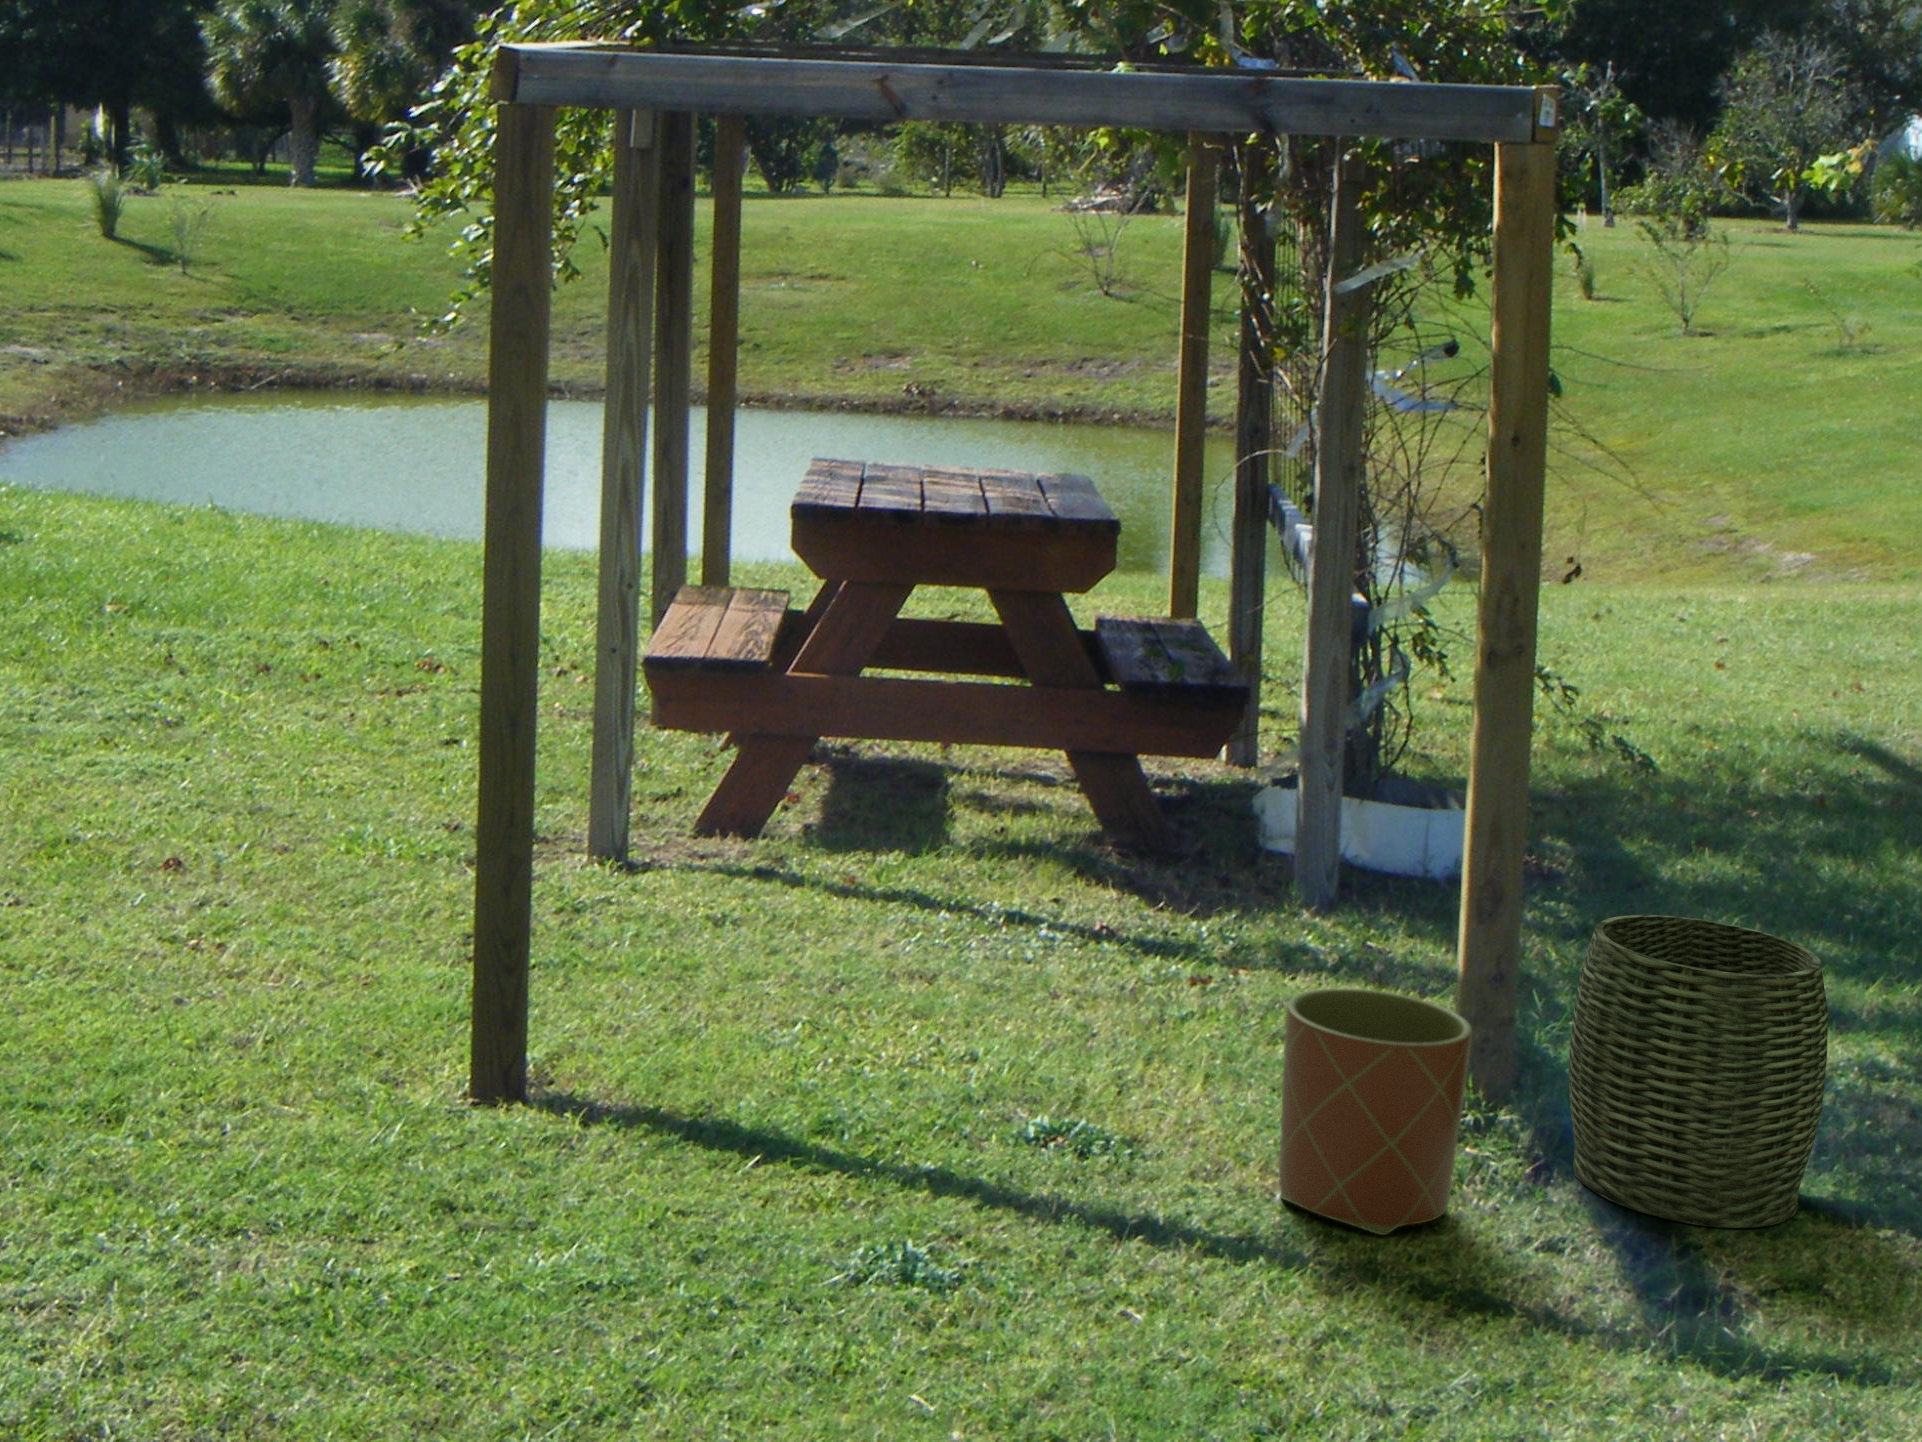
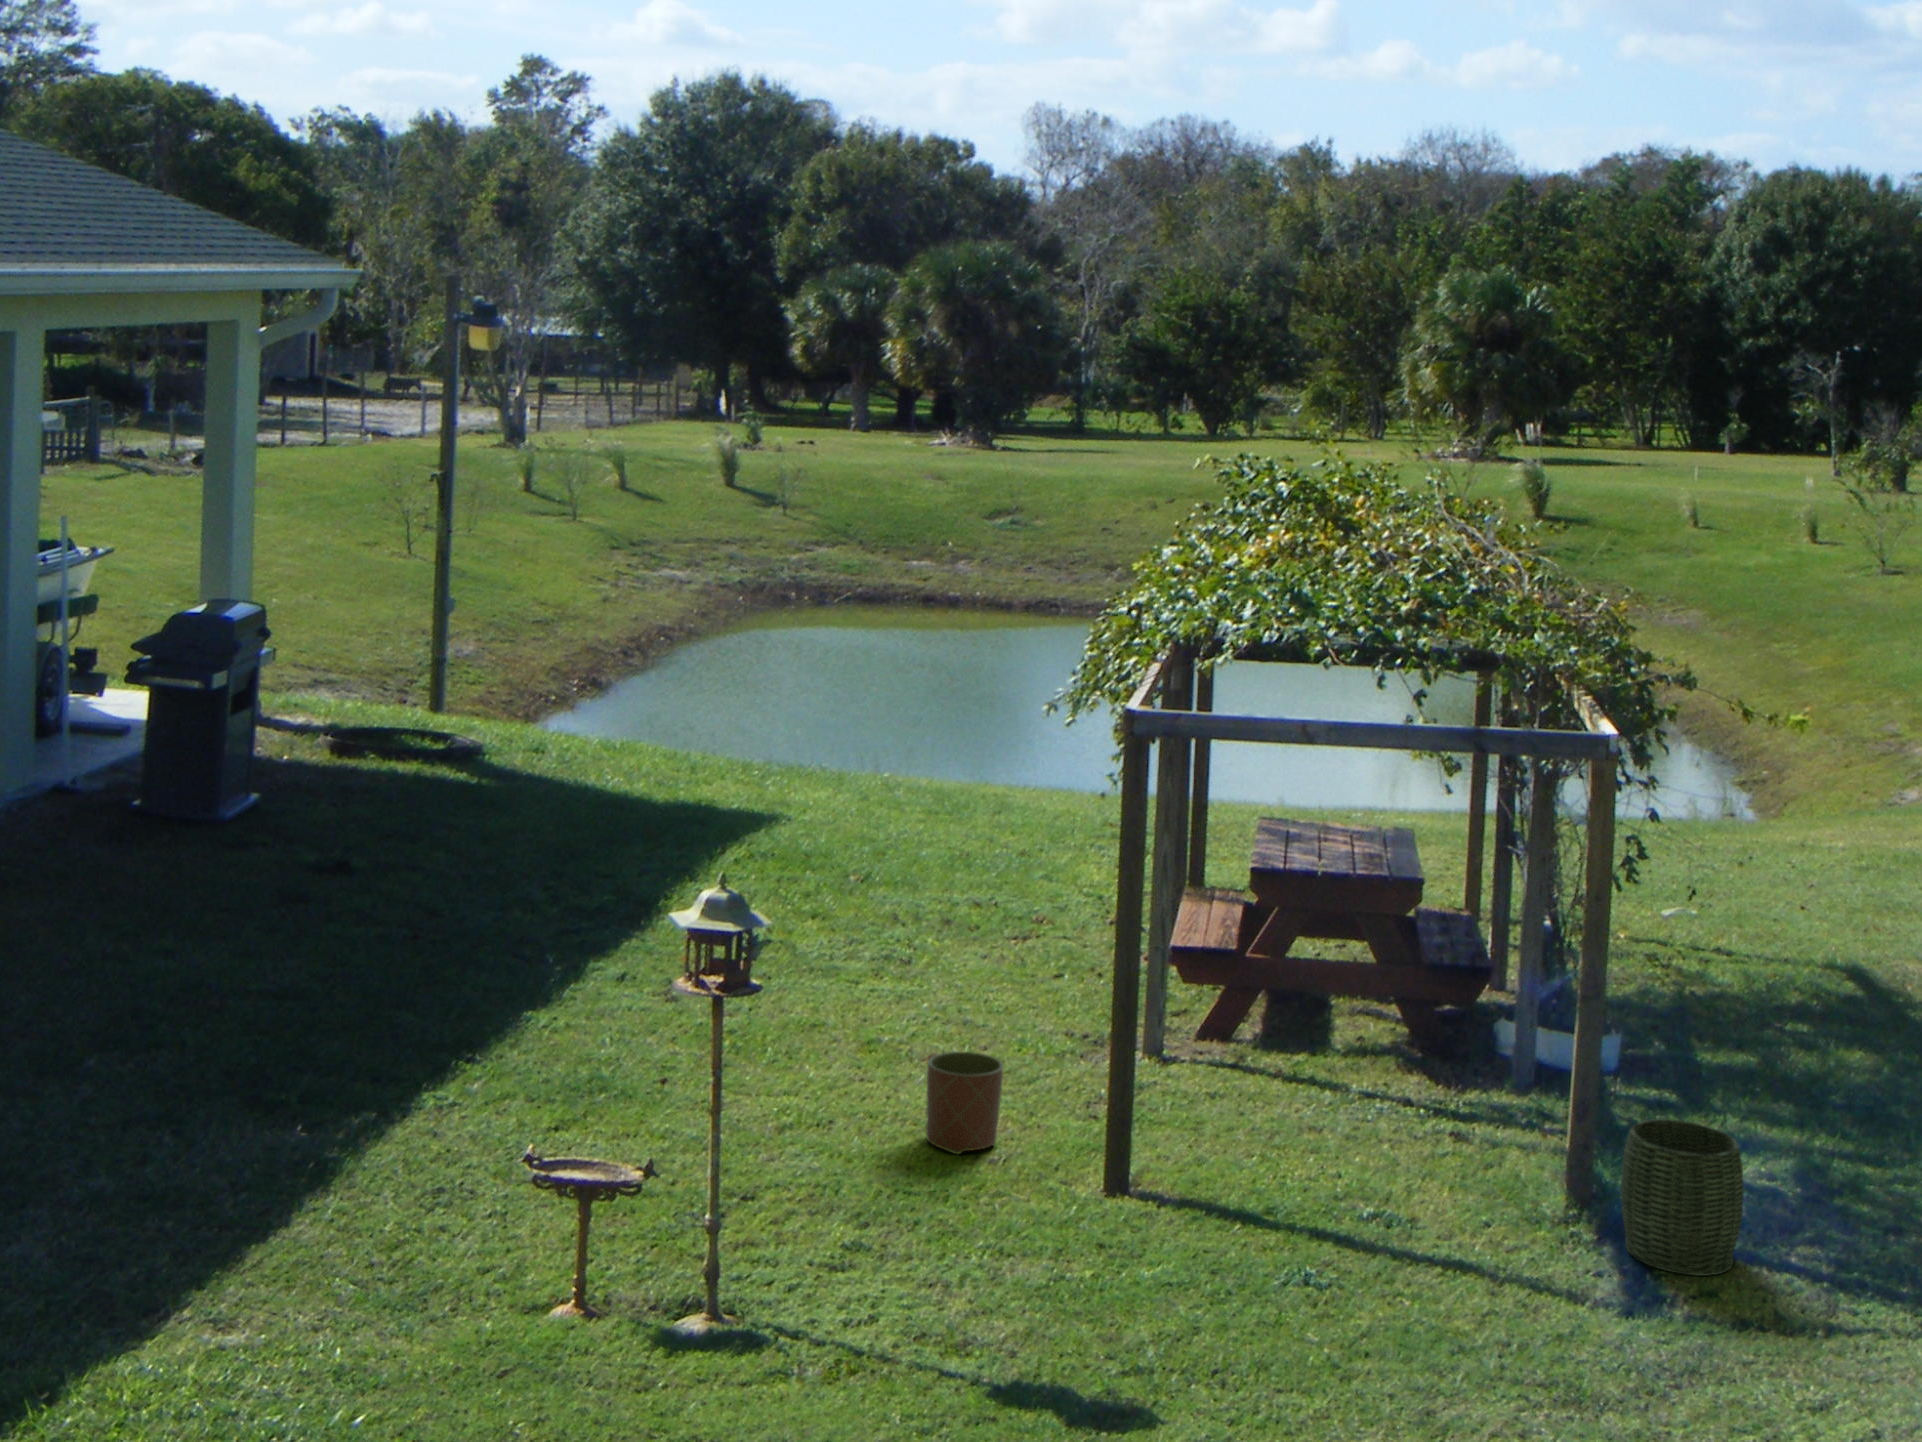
planter: present [1279,989,1472,1235] -> present [926,1052,1003,1154]

